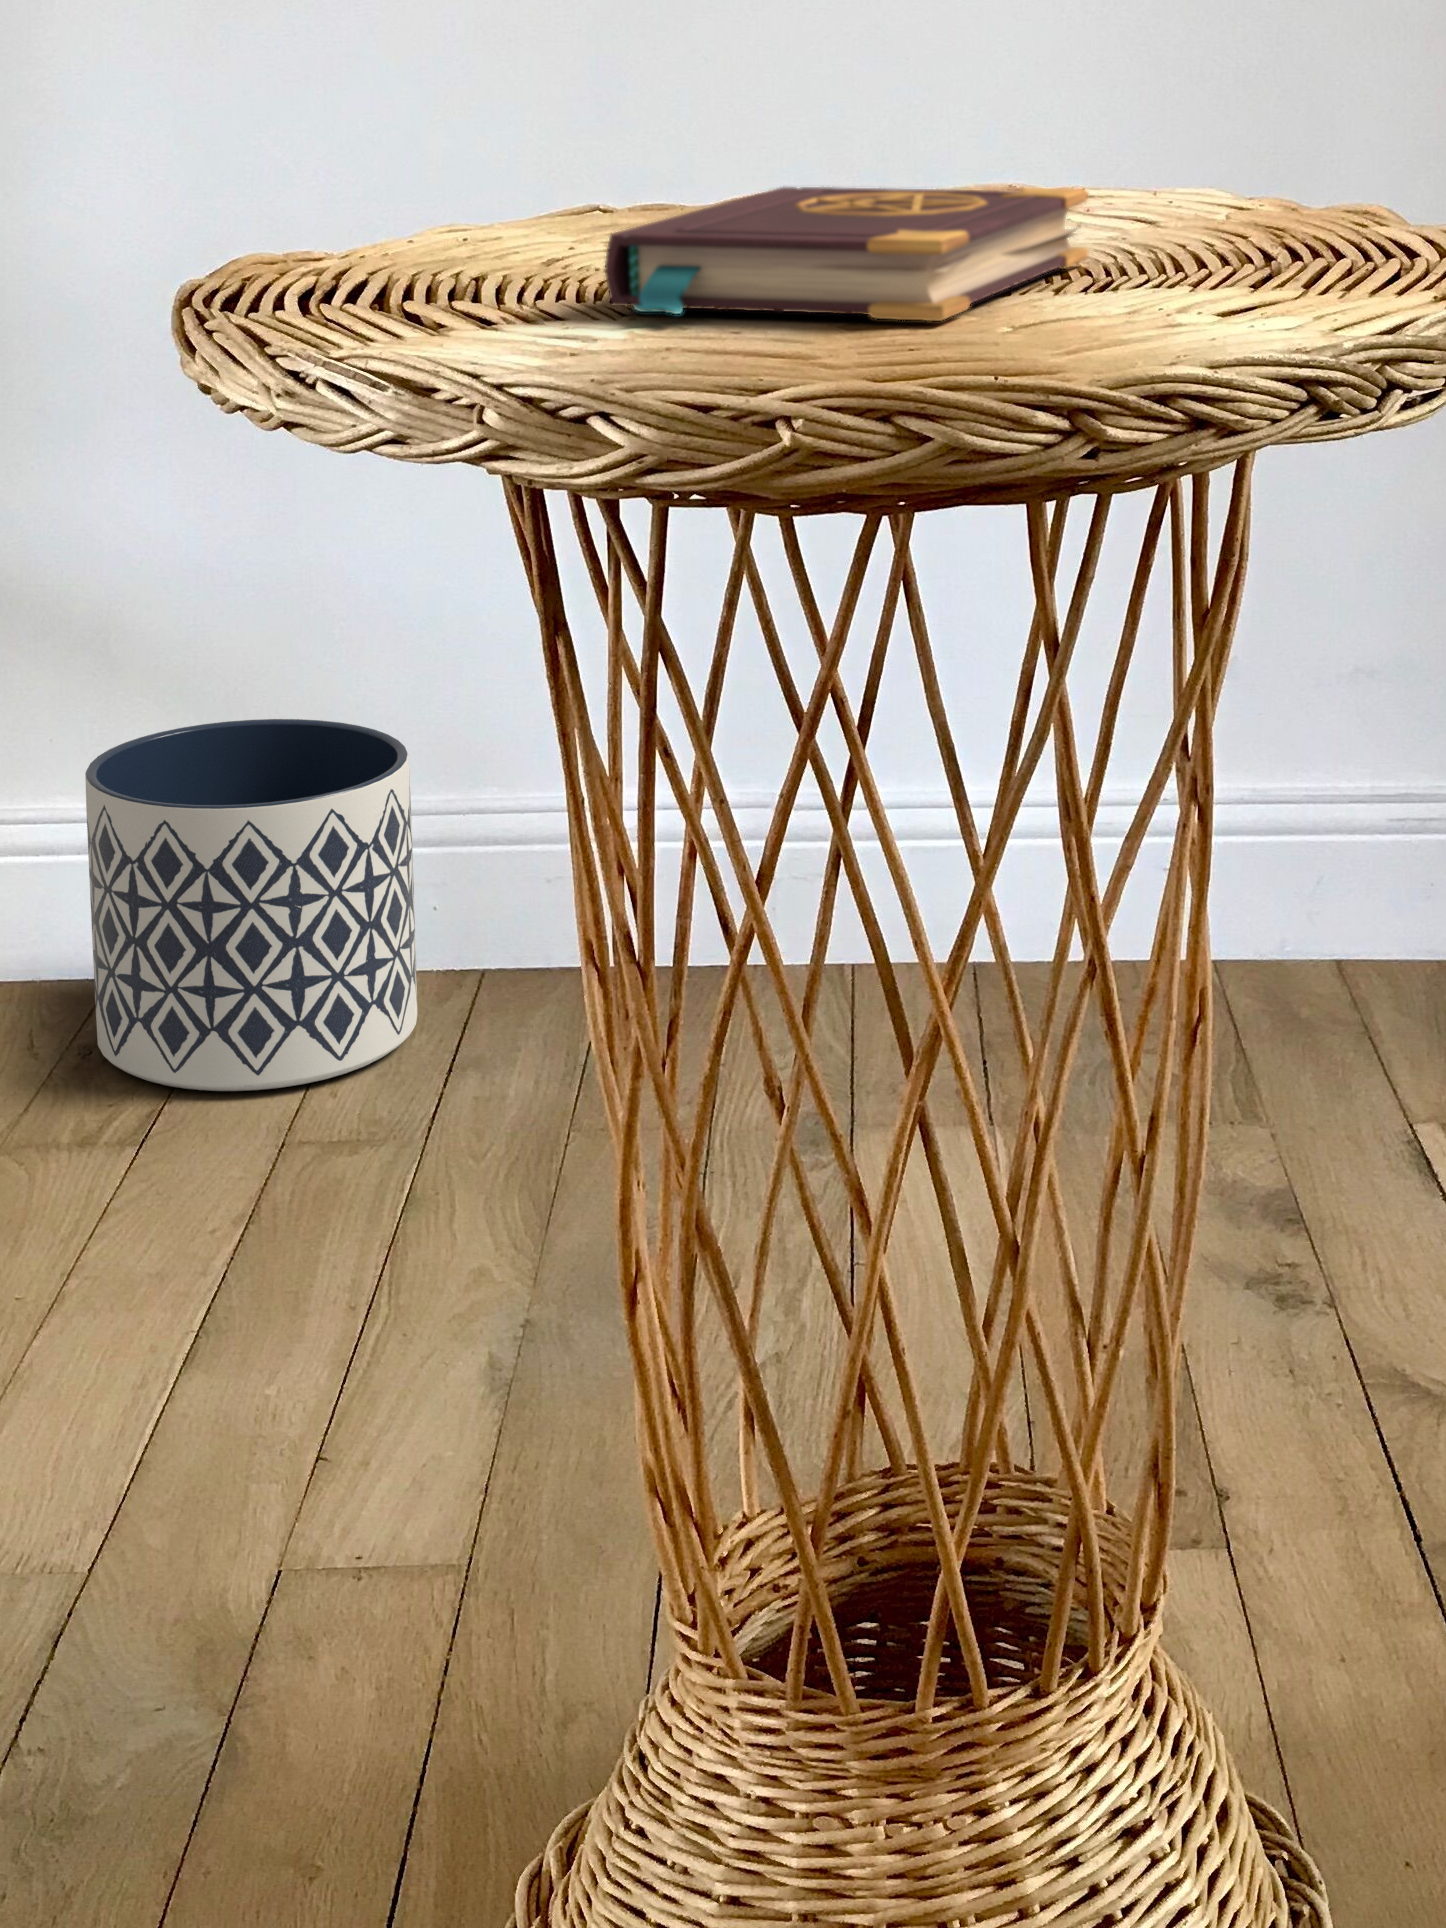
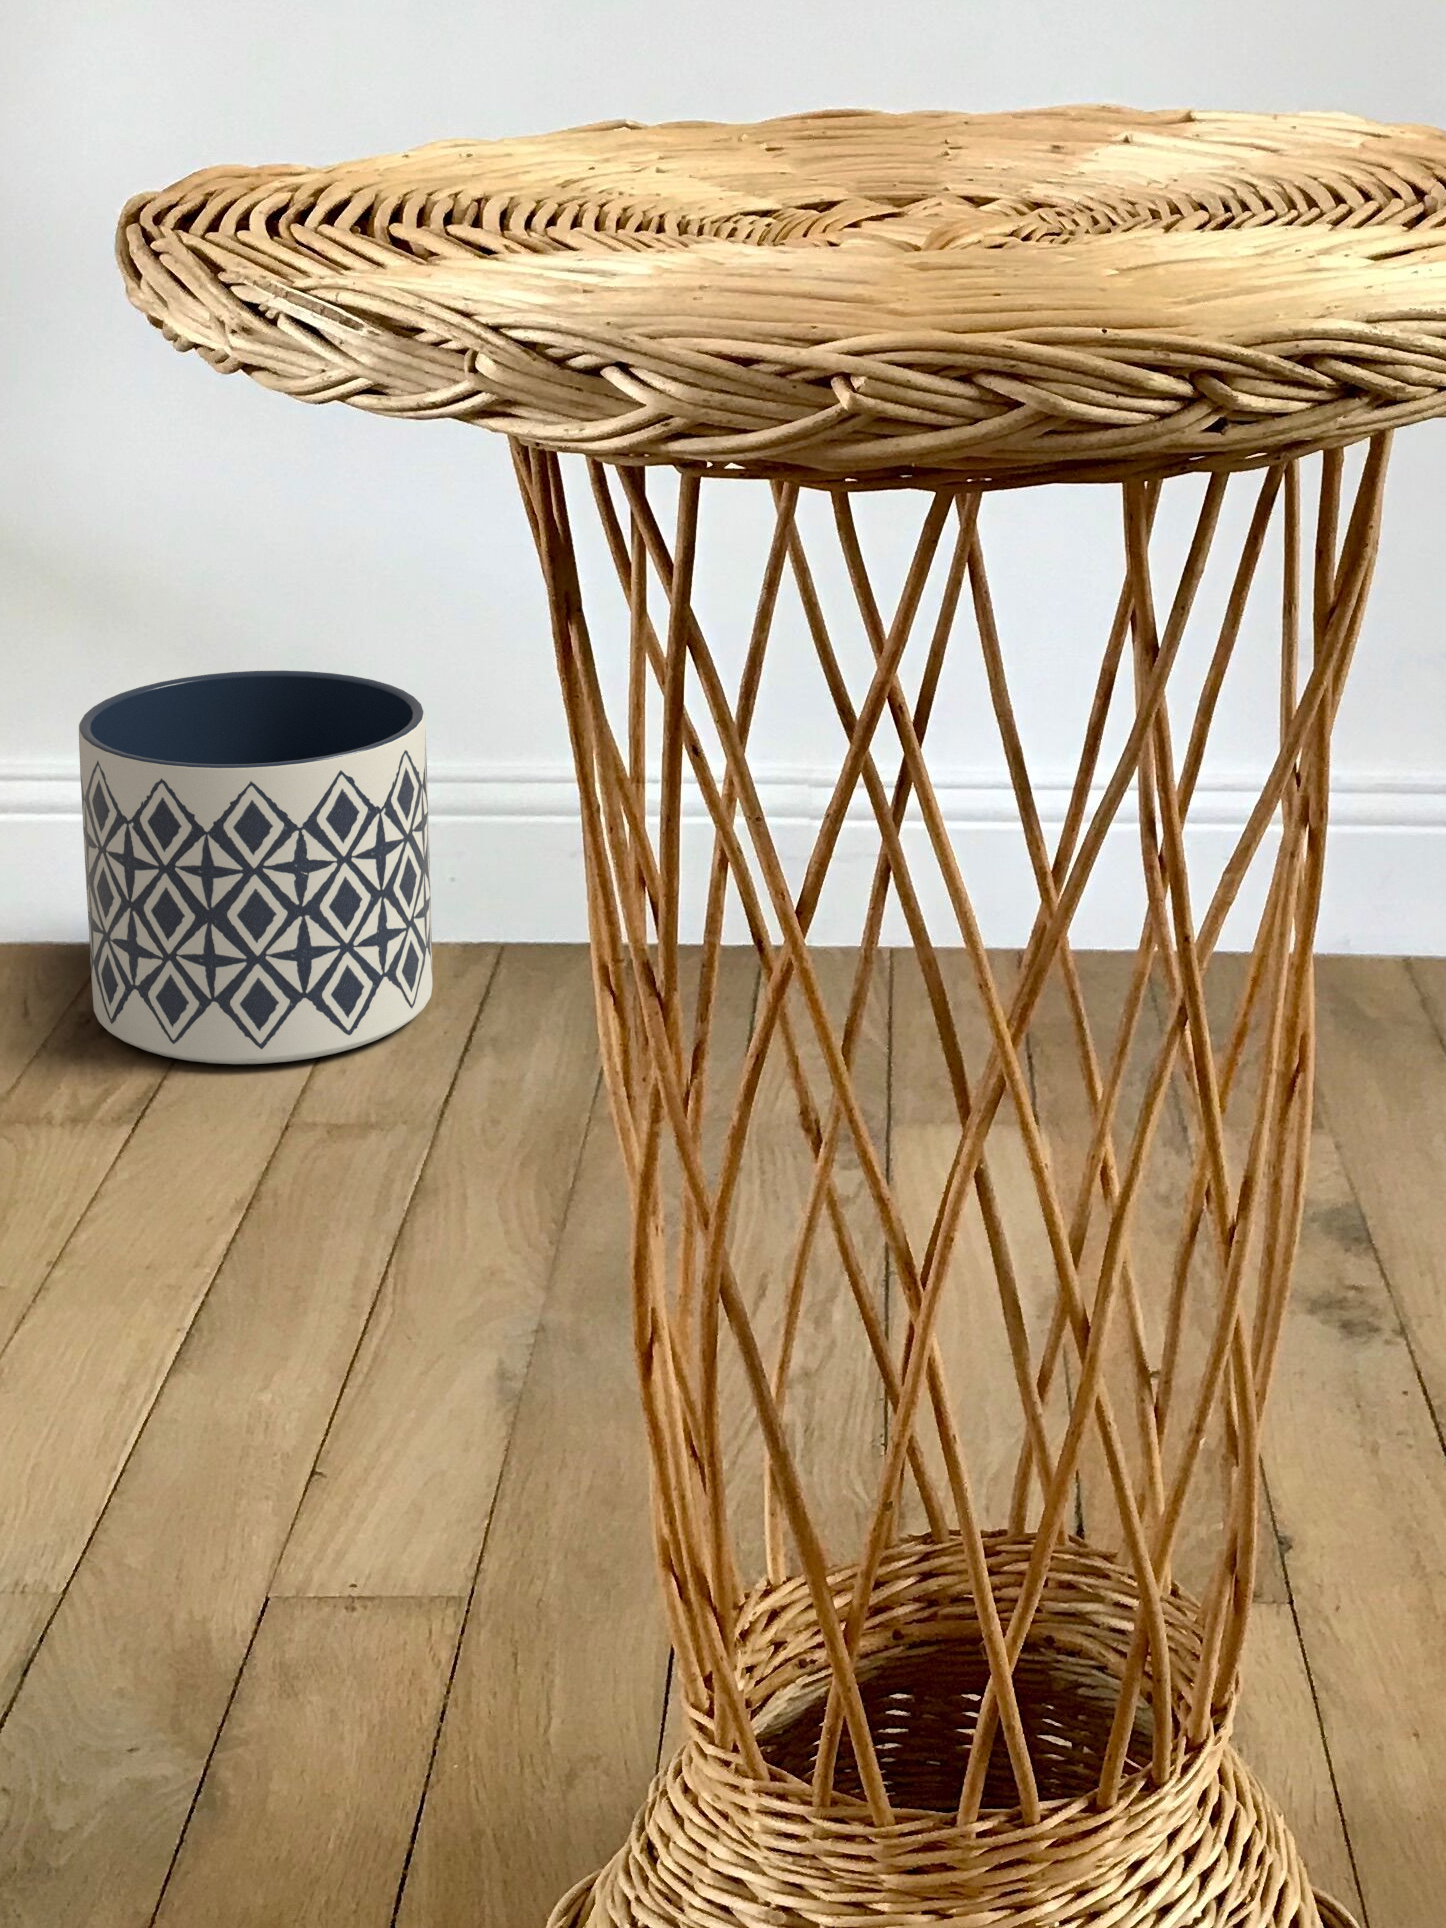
book: present [605,187,1088,321] -> none [630,96,1204,258]

